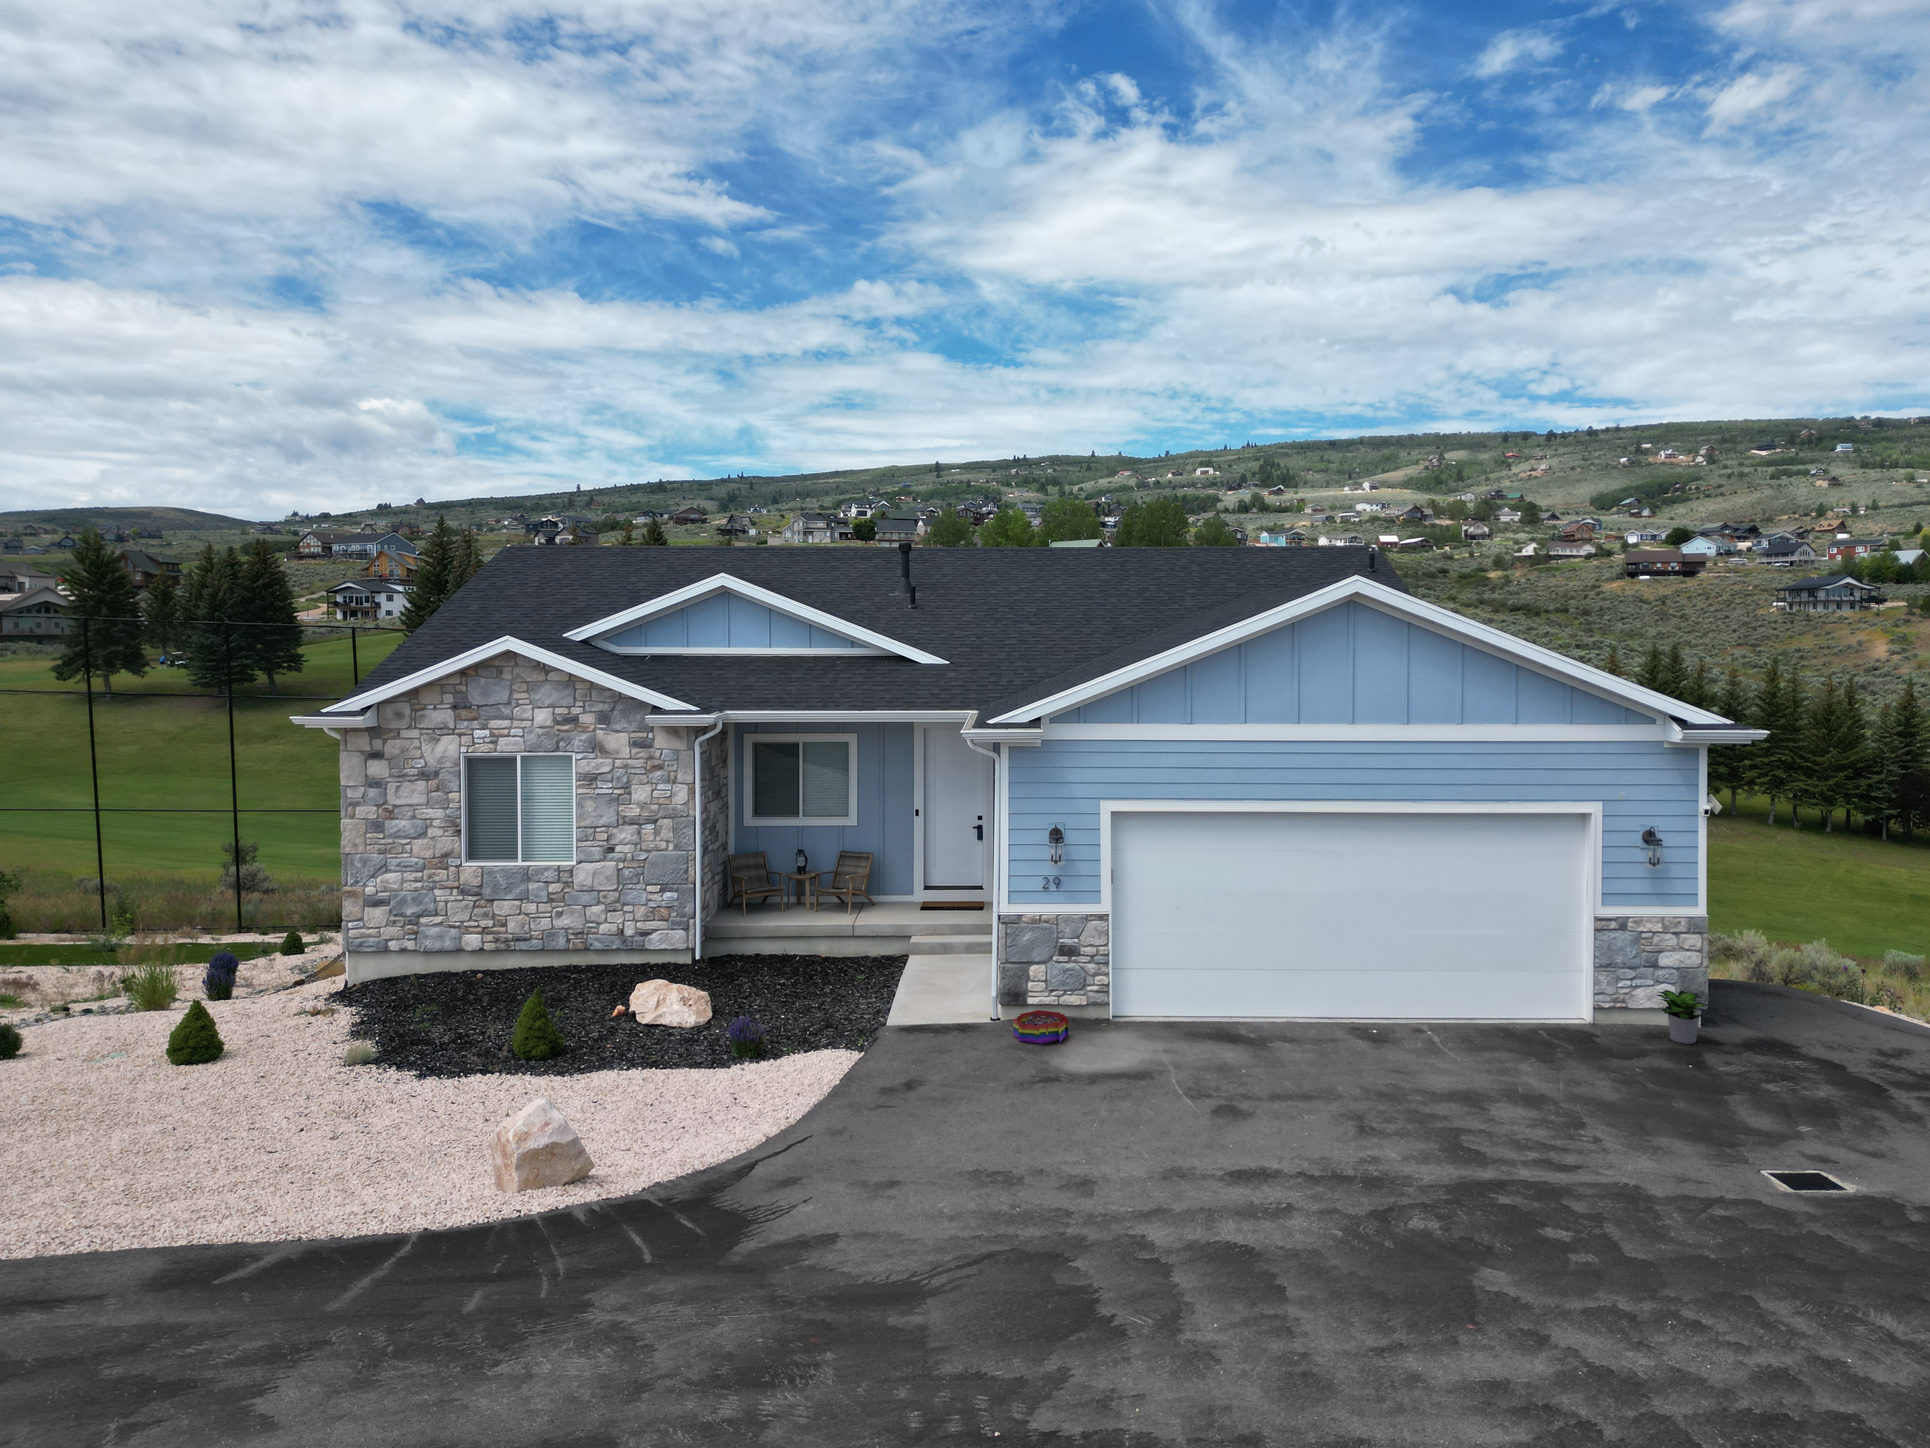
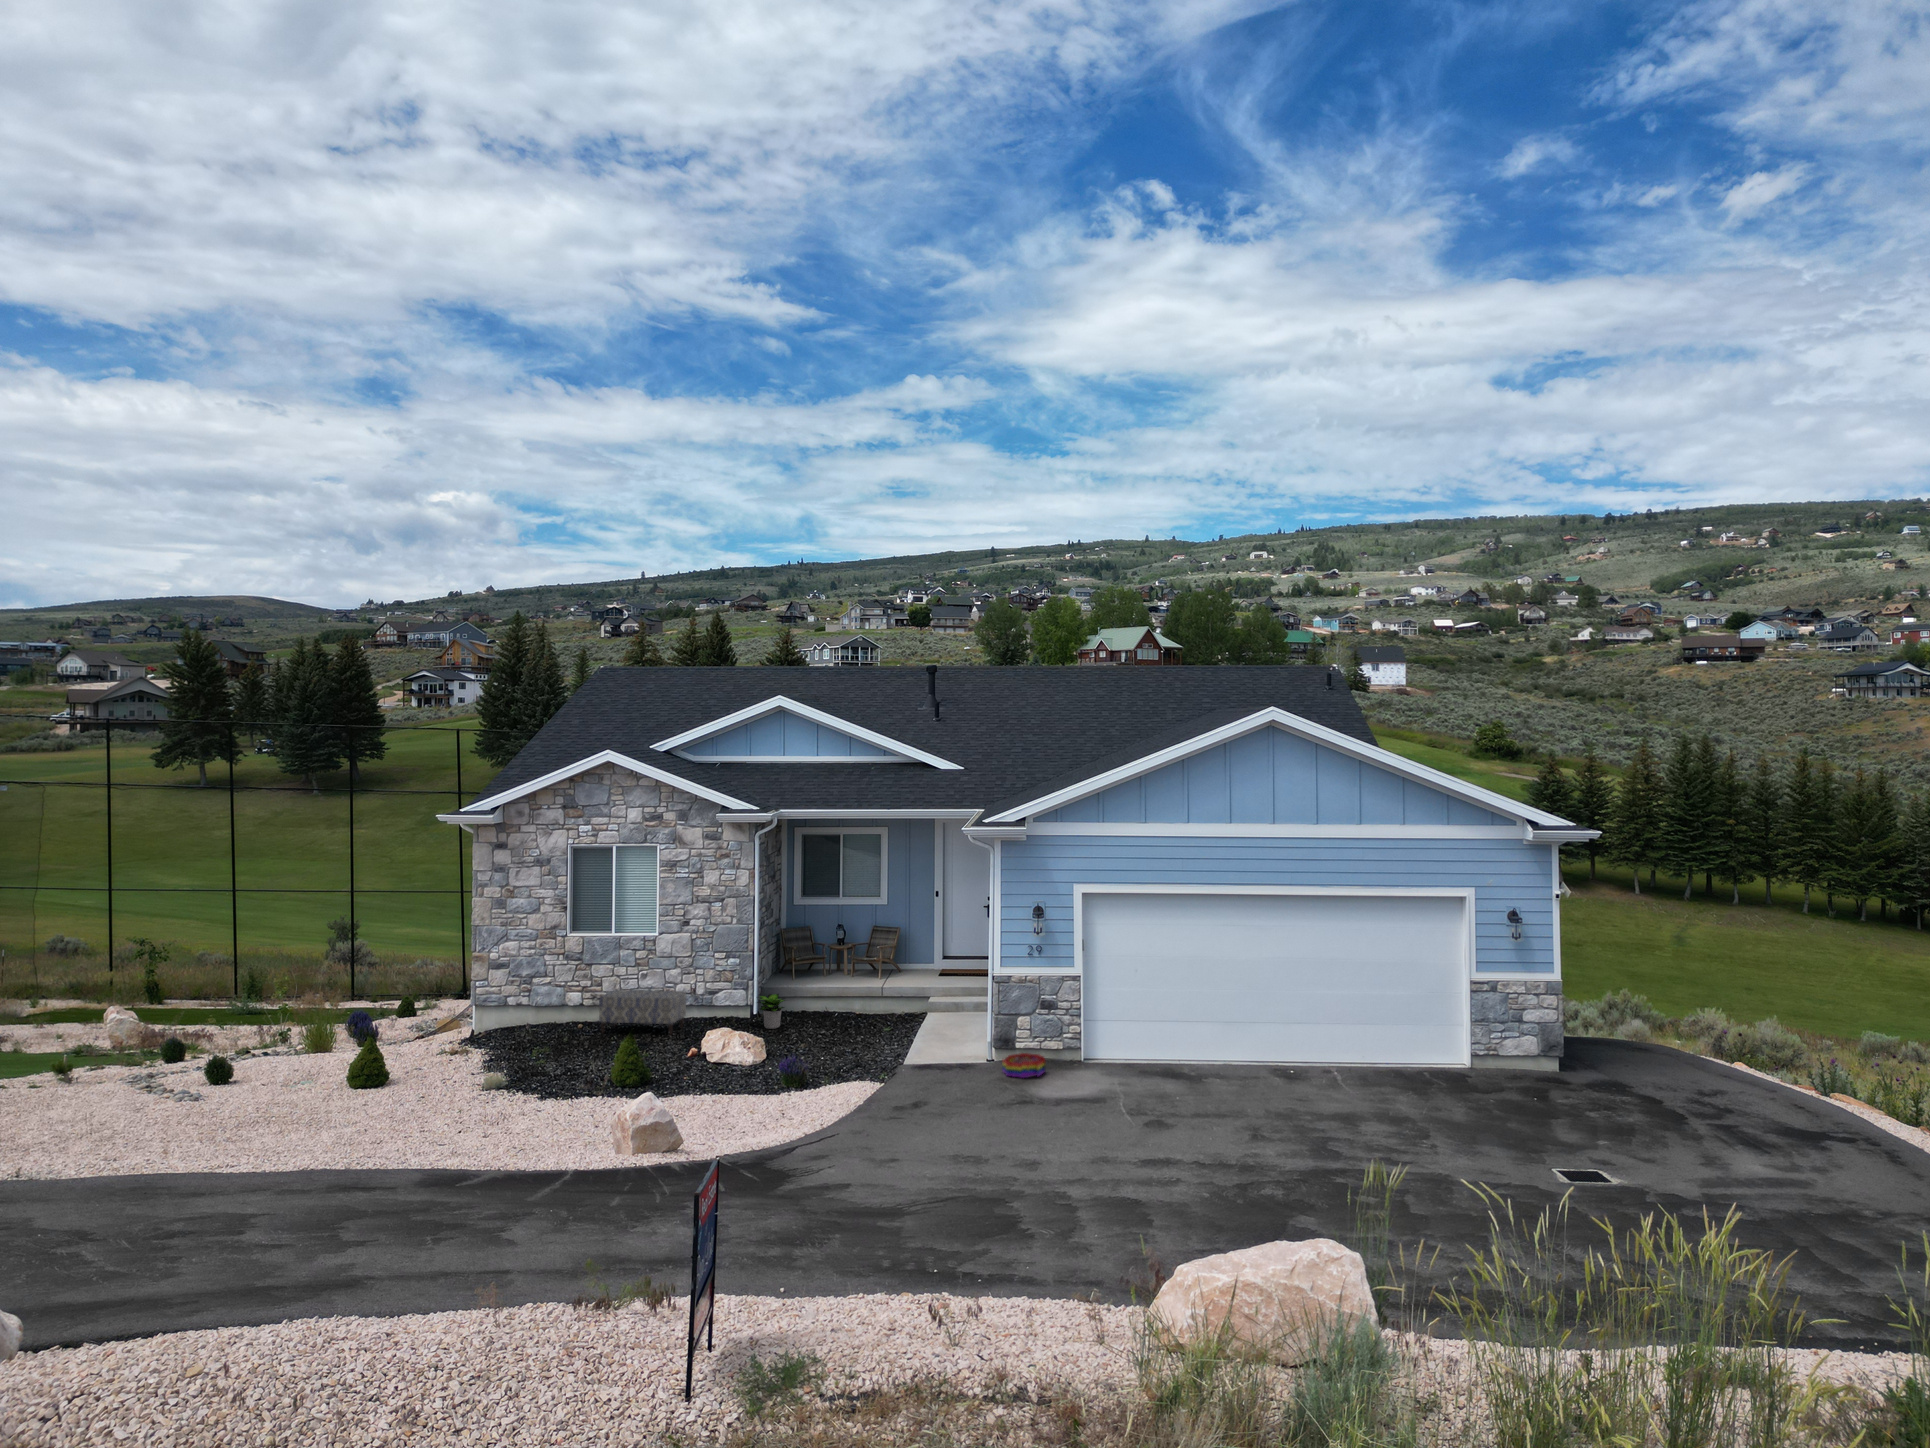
bench: none [503,931,613,987] -> present [599,990,686,1035]
potted plant: present [1658,990,1710,1044] -> present [757,994,785,1029]

